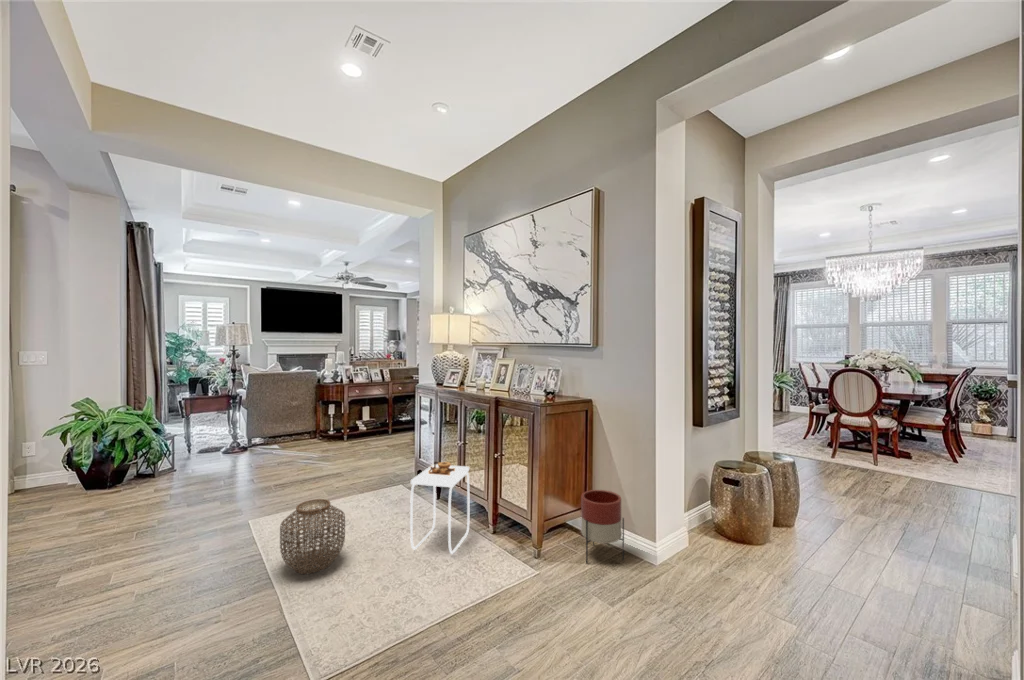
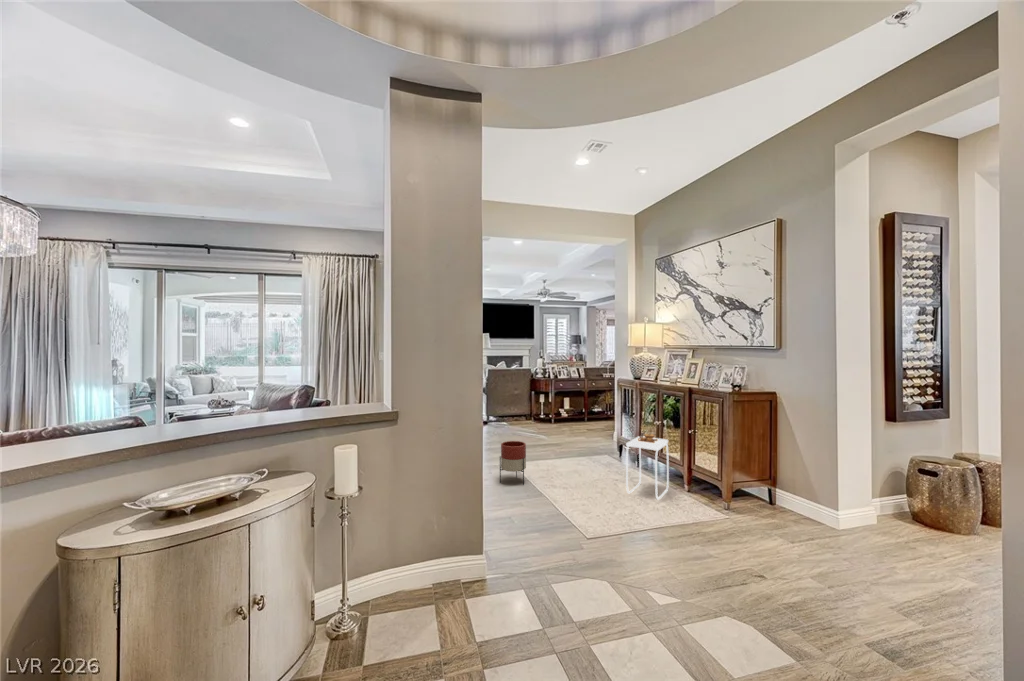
planter: present [581,490,624,563] -> present [500,441,526,485]
woven basket: present [280,499,345,574] -> none [543,450,582,496]

